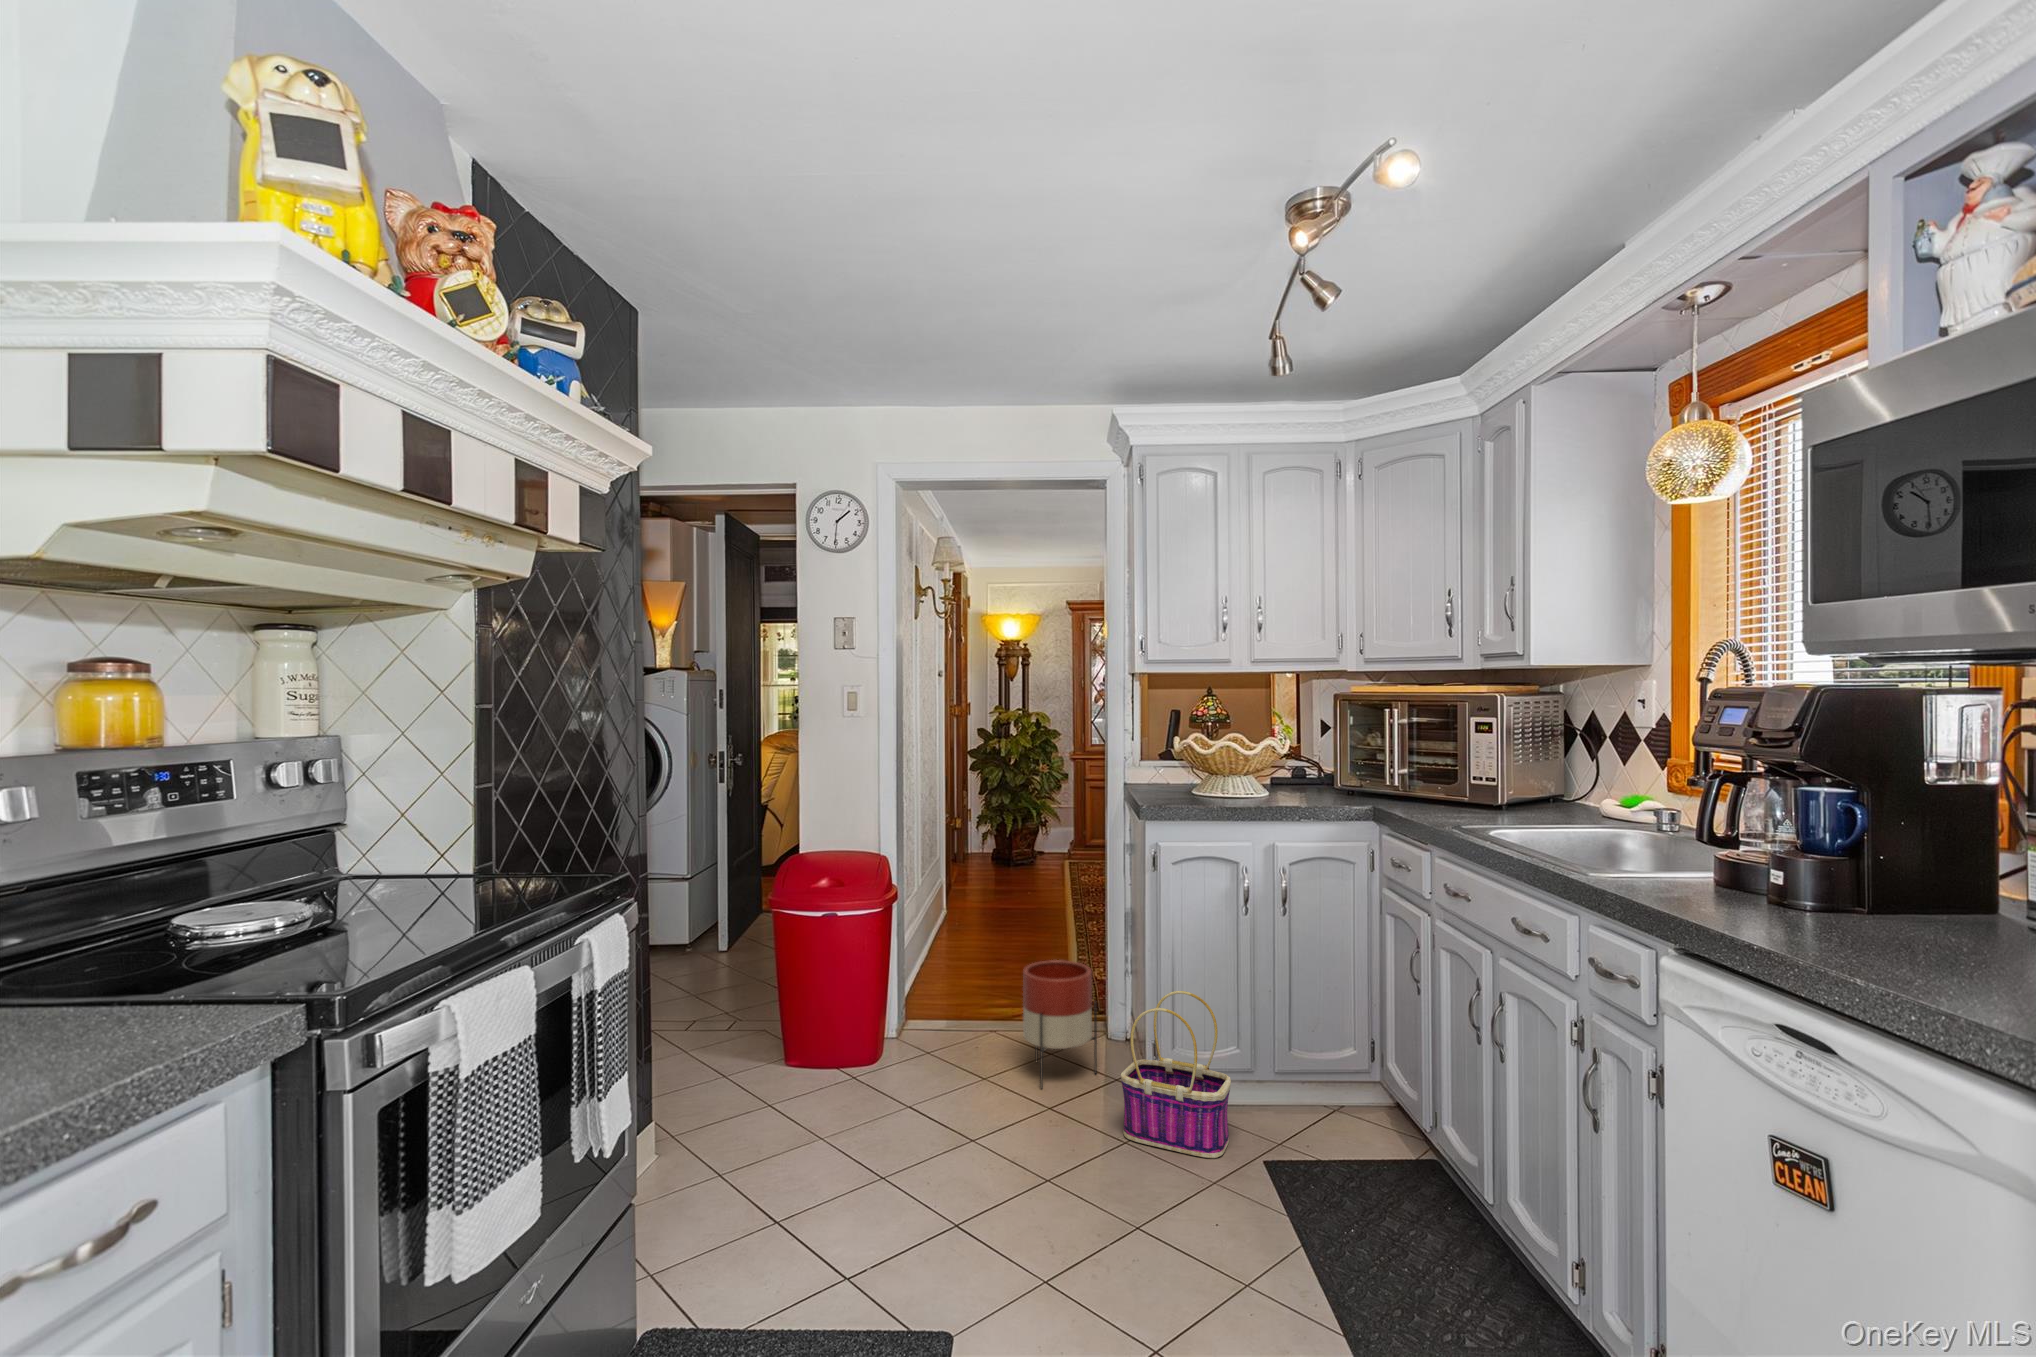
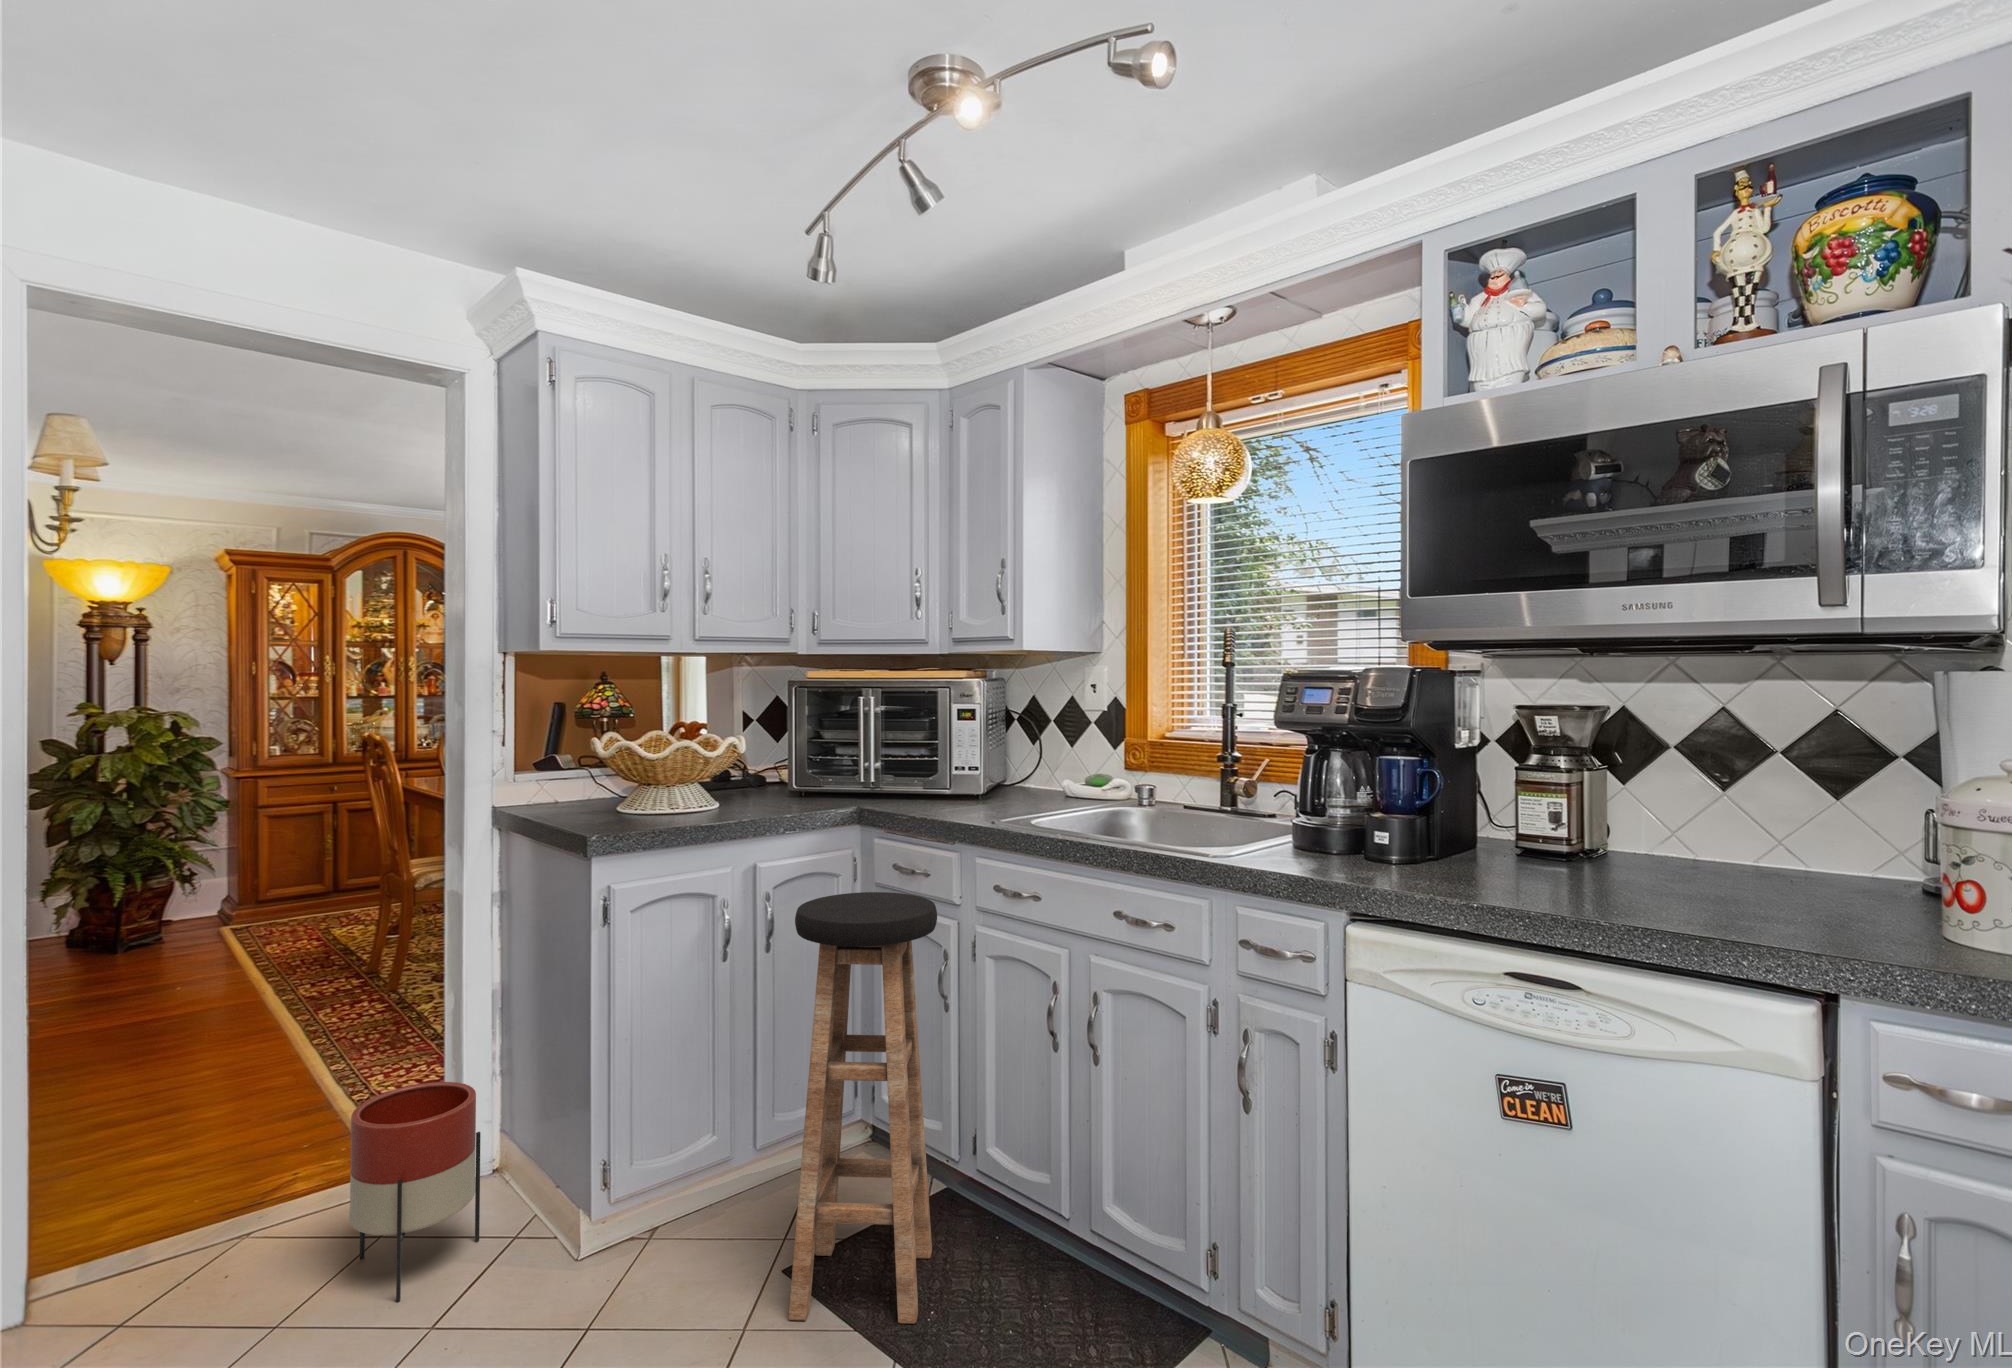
bar stool: none [1245,872,1386,1229] -> present [788,892,937,1324]
basket: present [1121,991,1231,1158] -> none [576,1082,737,1322]

